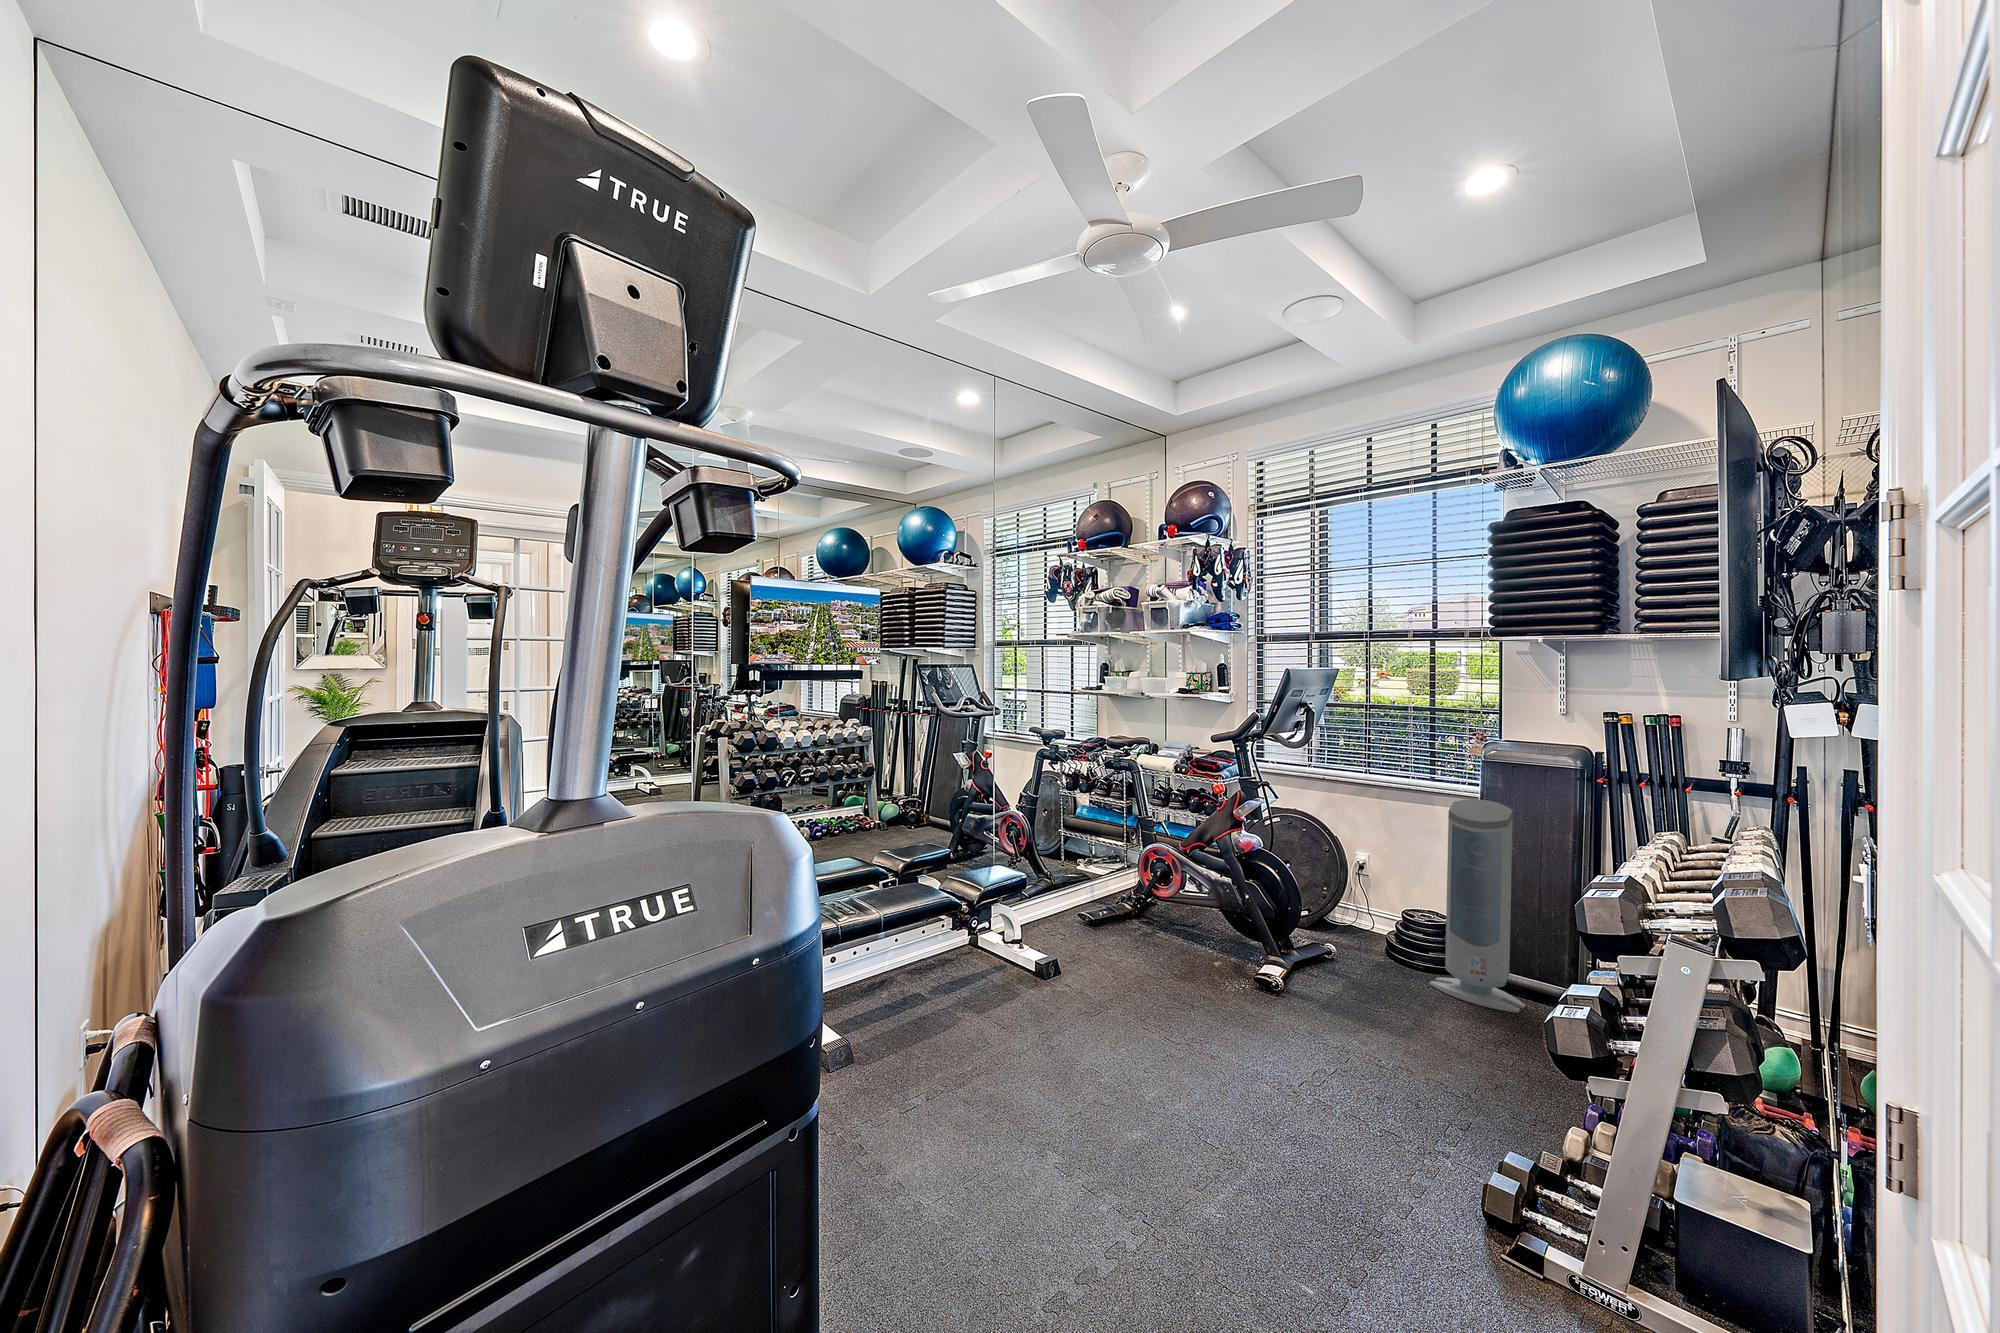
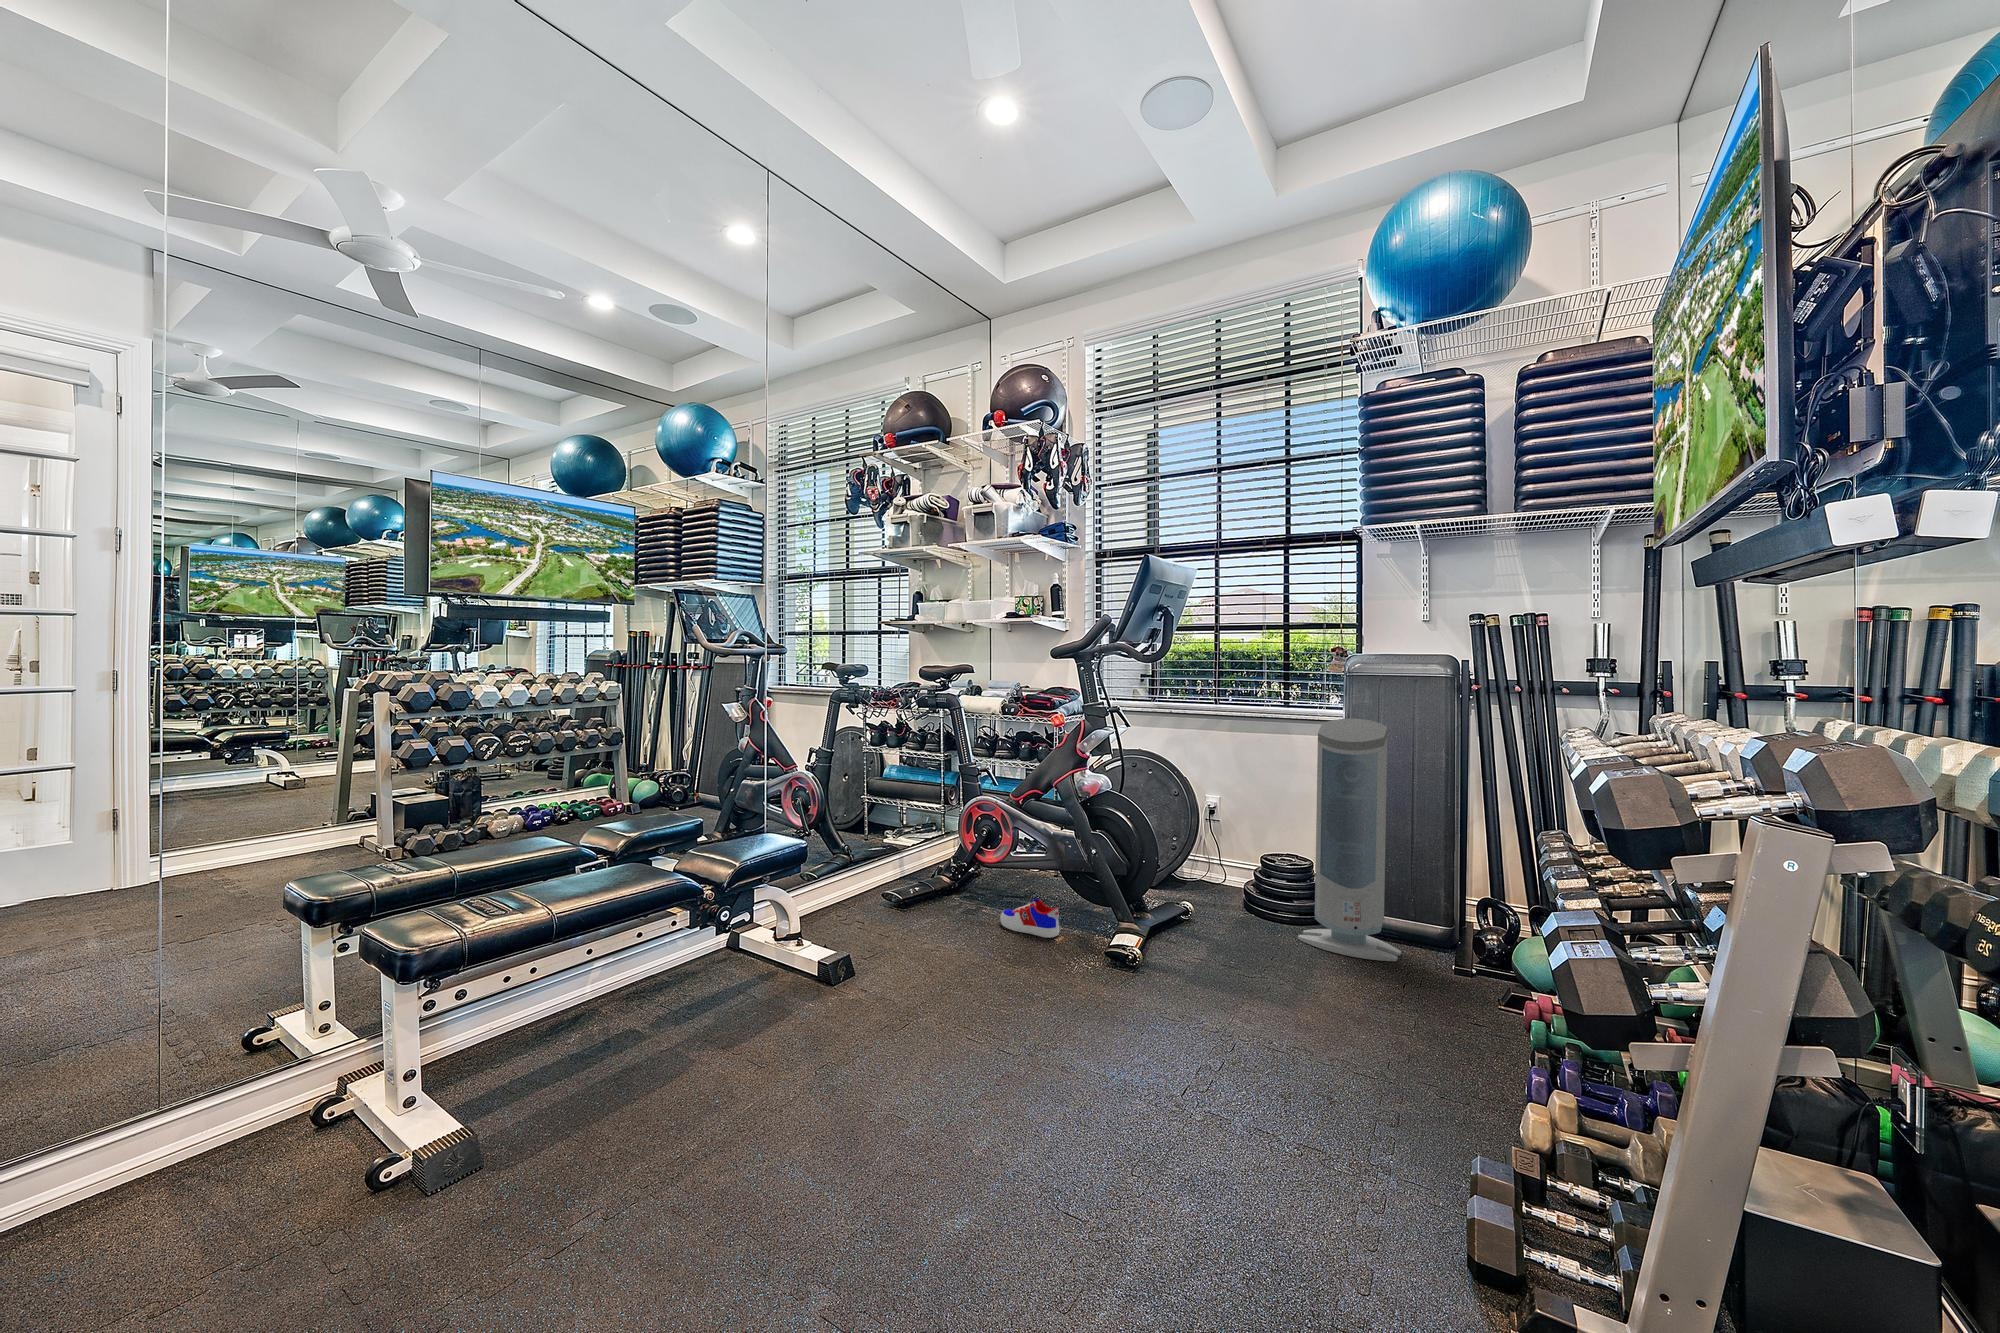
sneaker: none [1171,930,1219,962] -> present [1000,899,1059,938]

